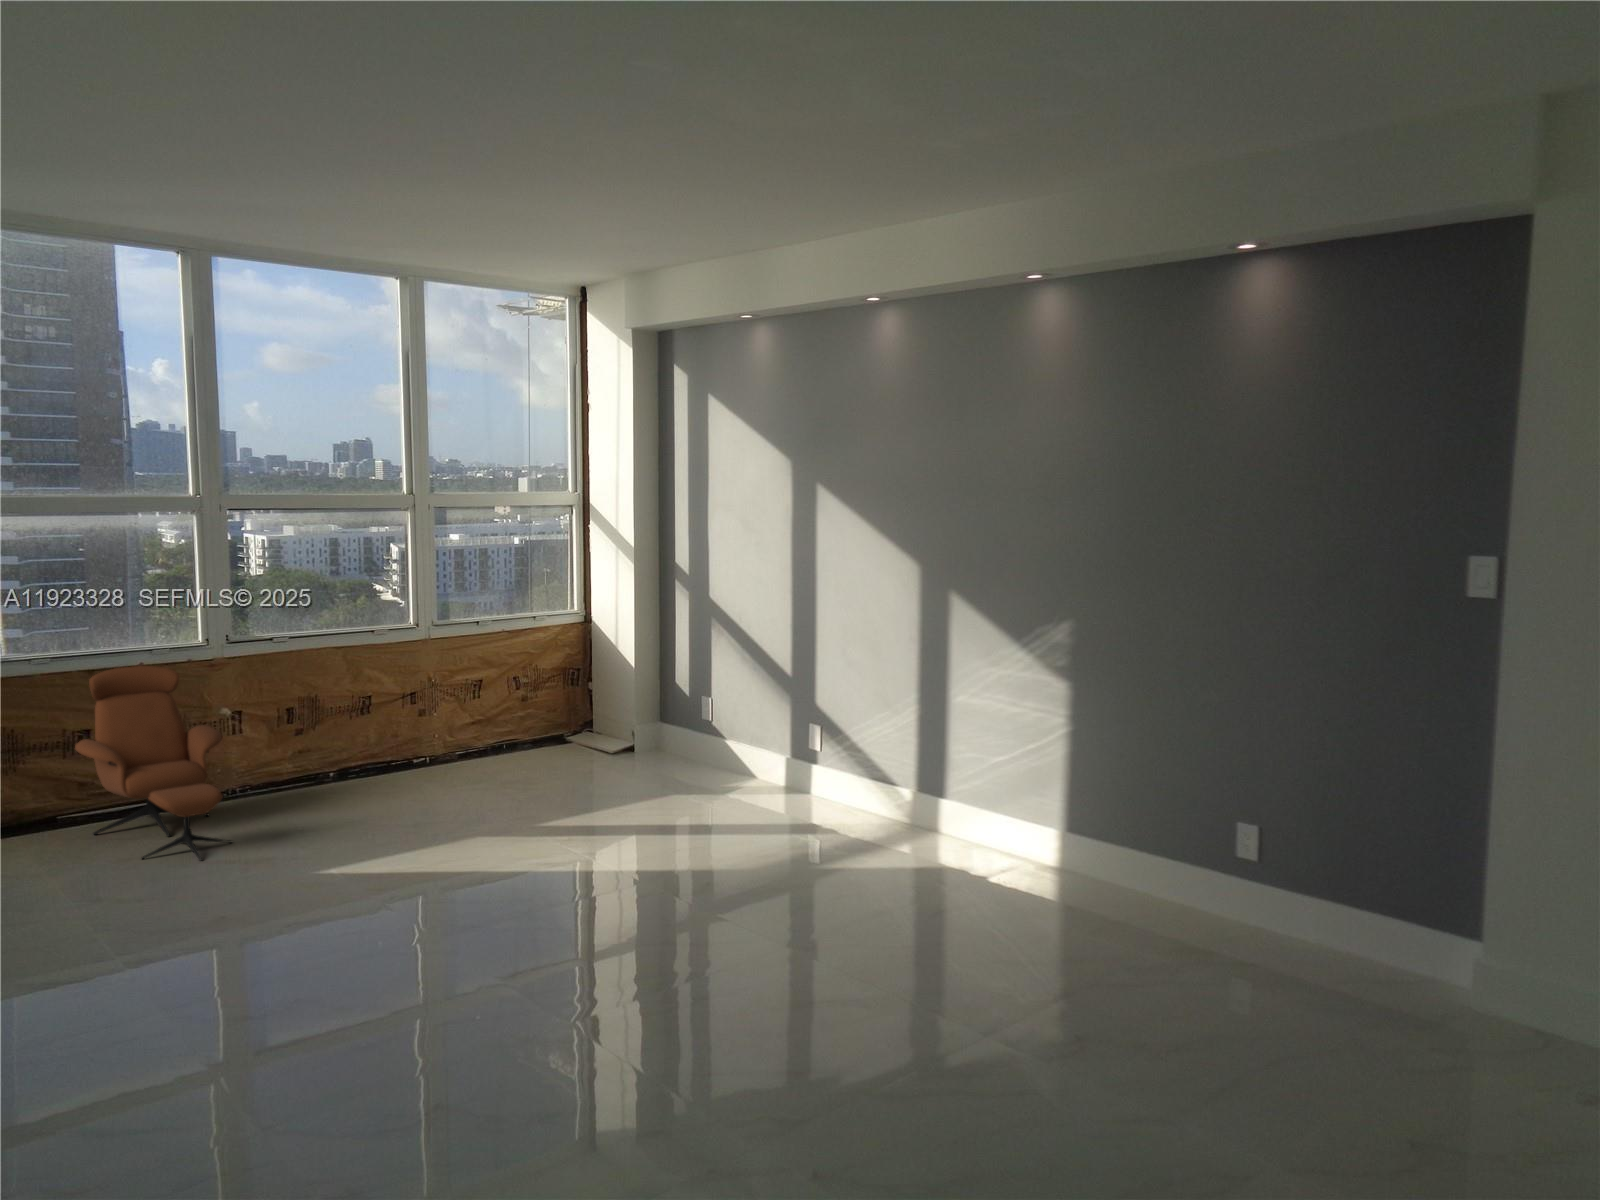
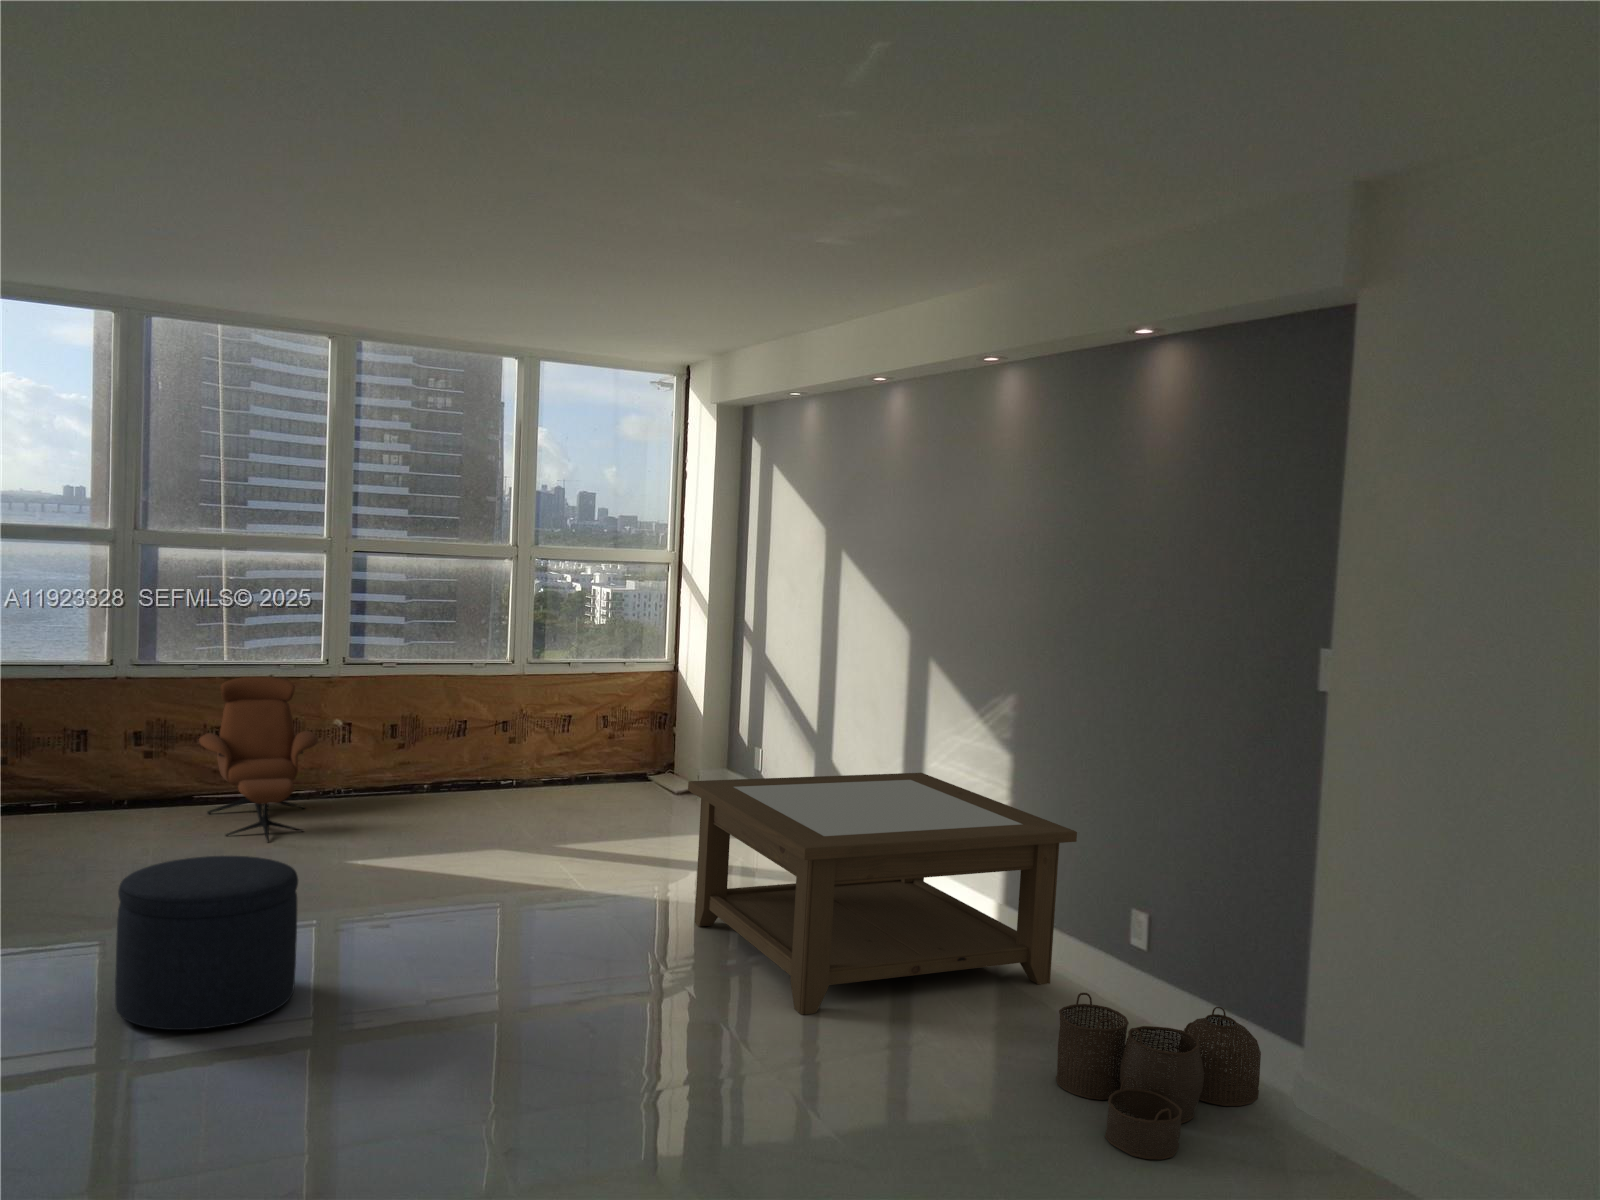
coffee table: none [747,708,1173,975] -> present [688,773,1077,1015]
ottoman: none [197,885,412,1109] -> present [115,856,298,1030]
woven basket: none [1250,911,1435,1071] -> present [1056,993,1261,1160]

